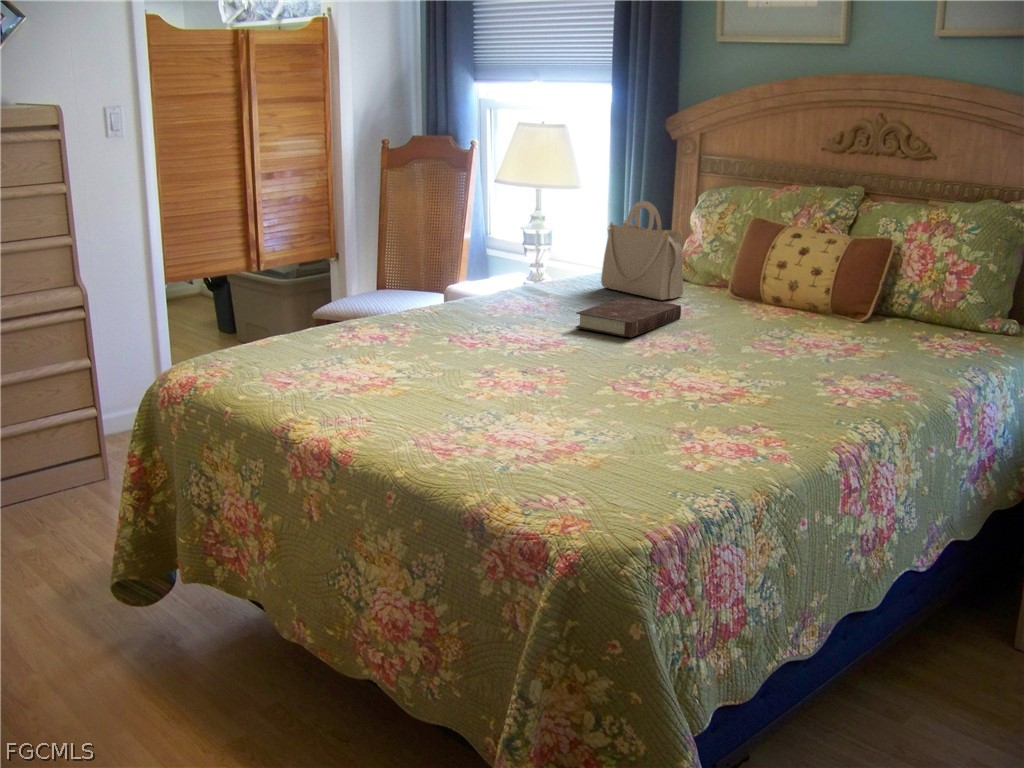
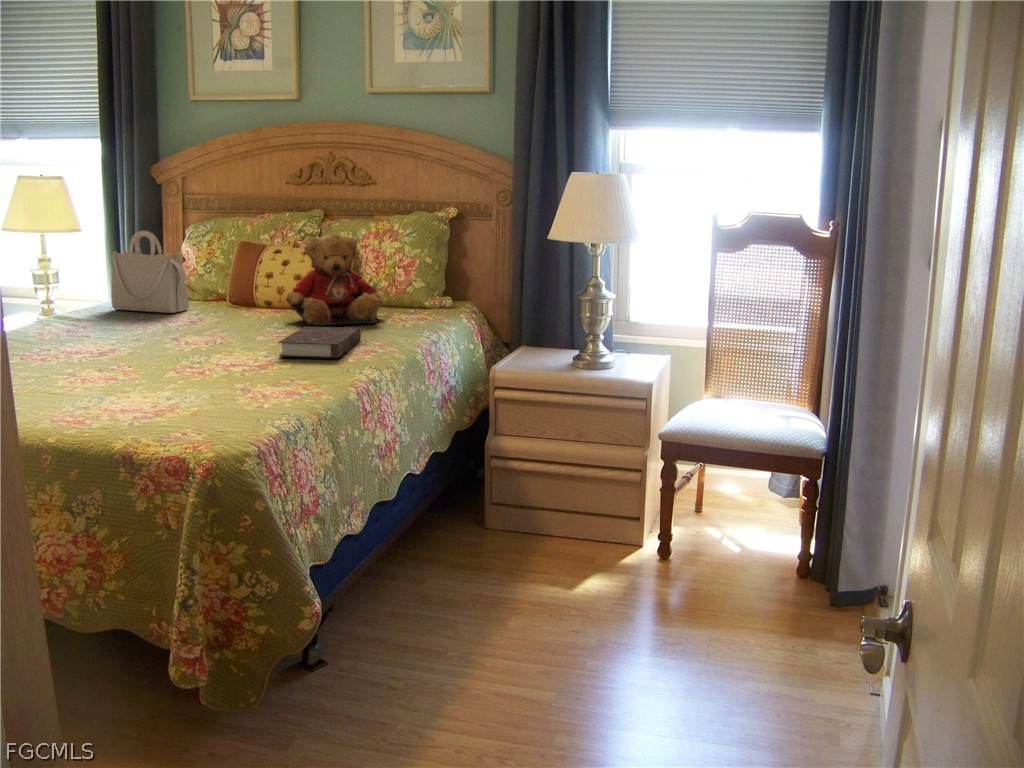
teddy bear: none [793,223,921,347] -> present [286,233,383,326]
book: present [576,297,681,337] -> present [278,326,361,358]

